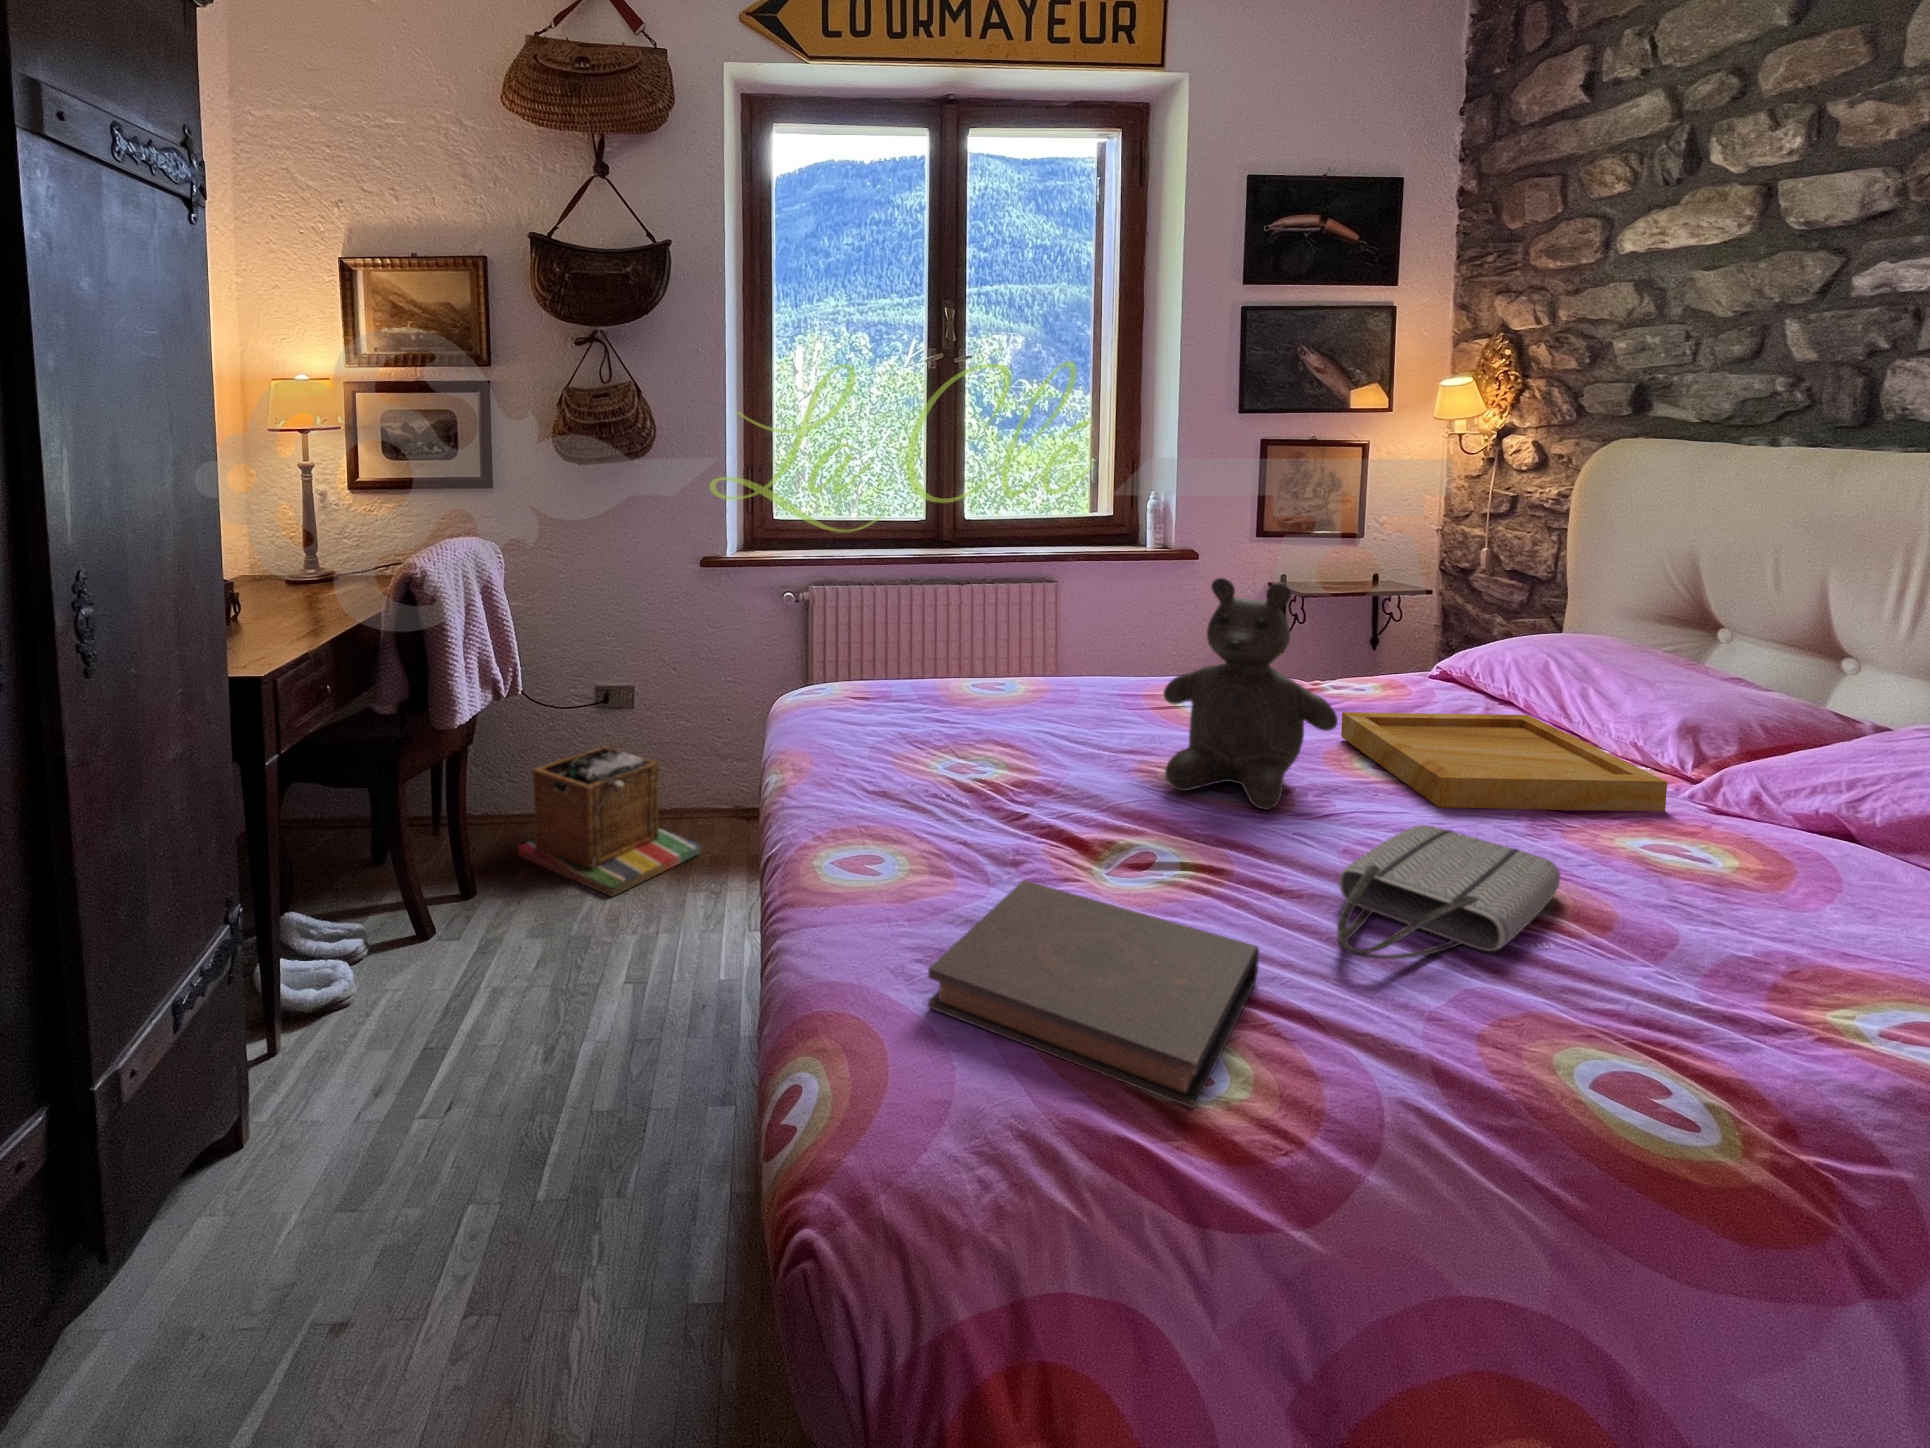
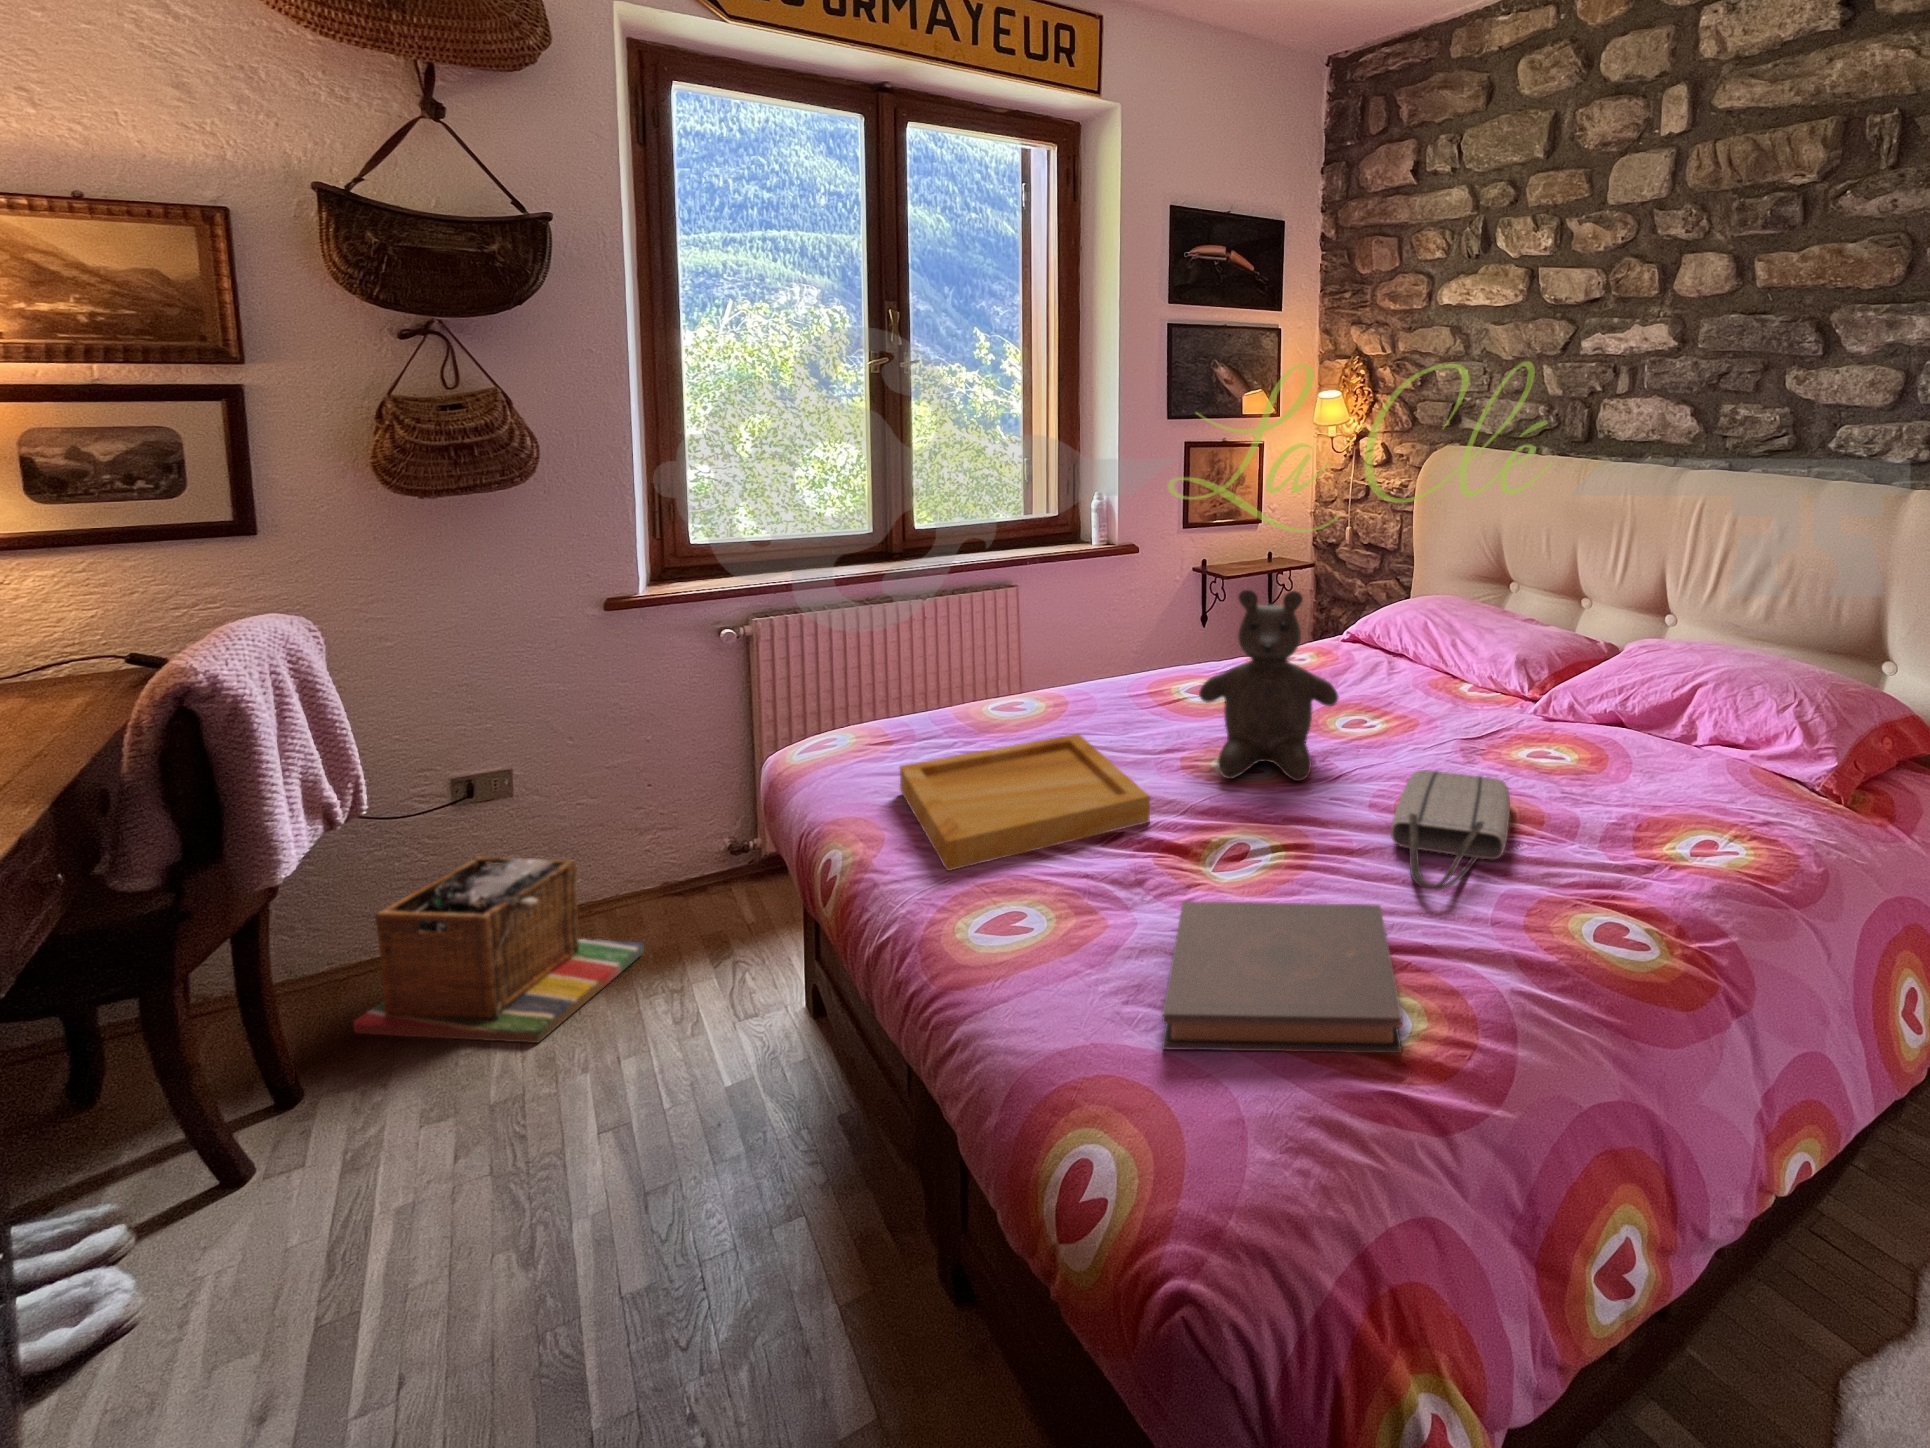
tray: present [1341,712,1667,811] -> present [900,734,1150,871]

